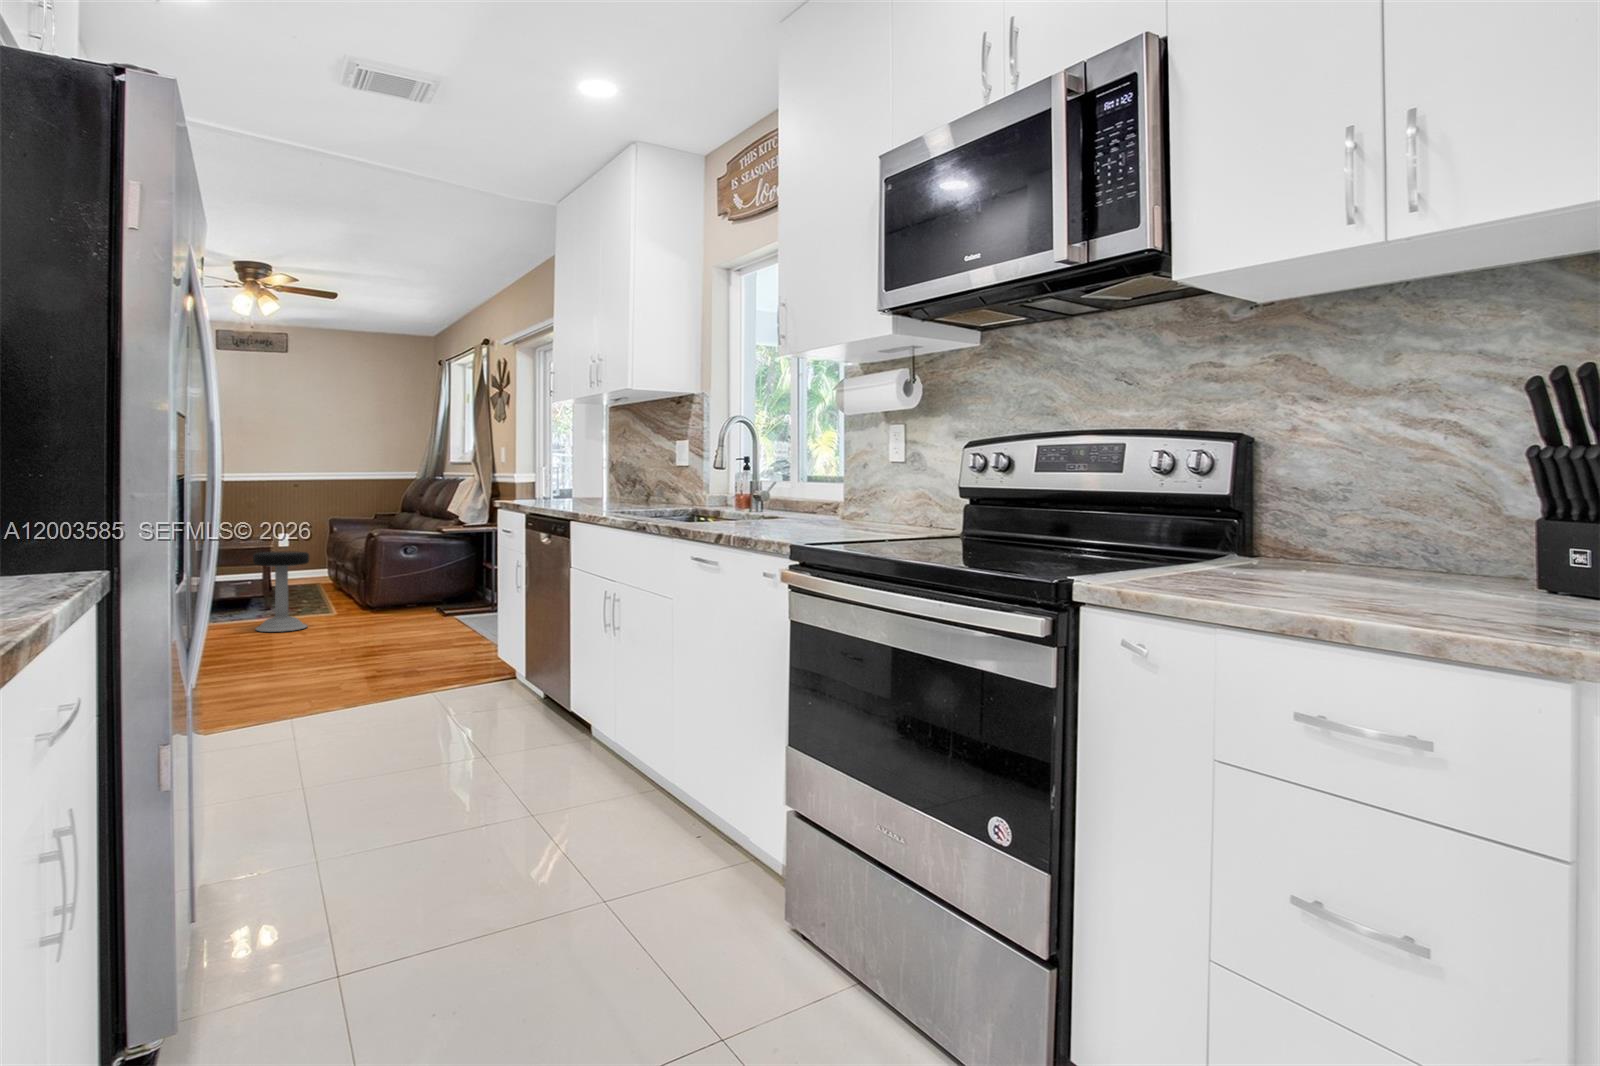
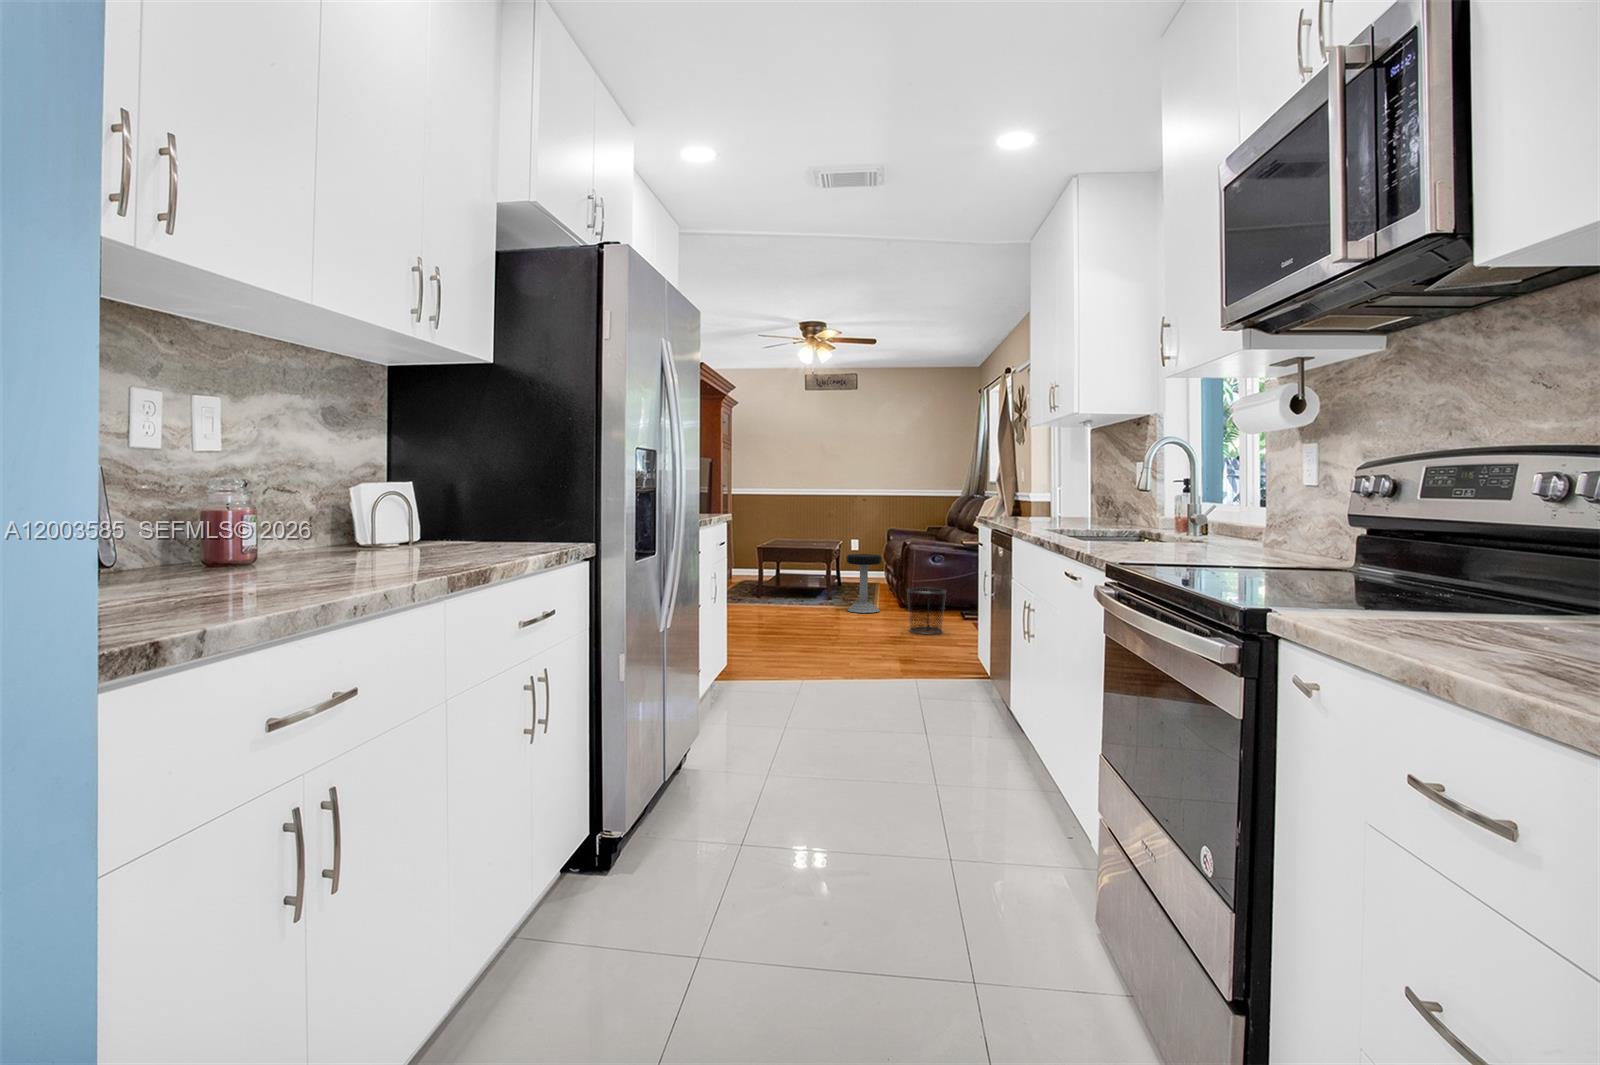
waste bin: none [363,589,420,649] -> present [907,587,946,635]

